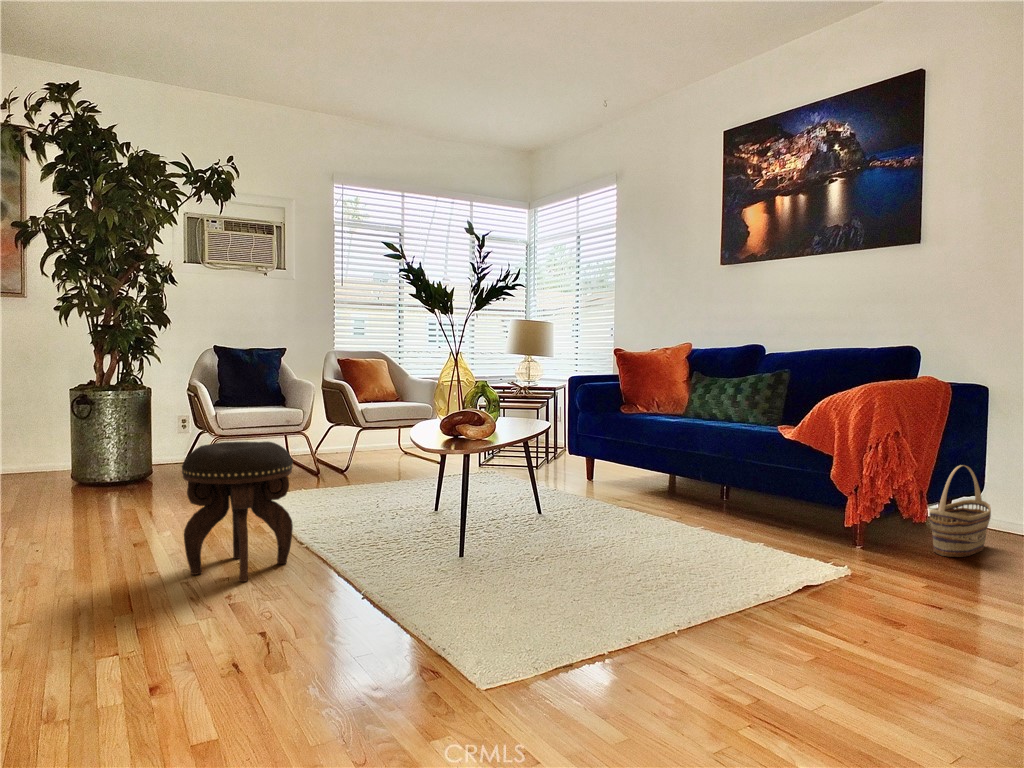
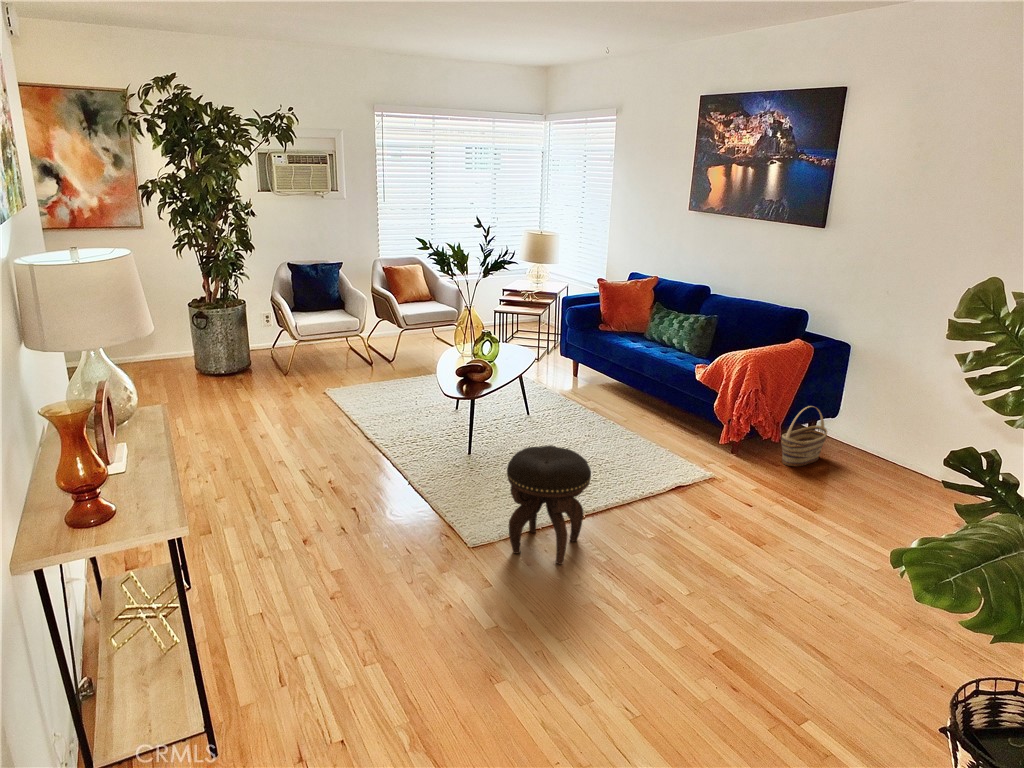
footstool: present [182,442,293,582] -> present [507,445,591,565]

